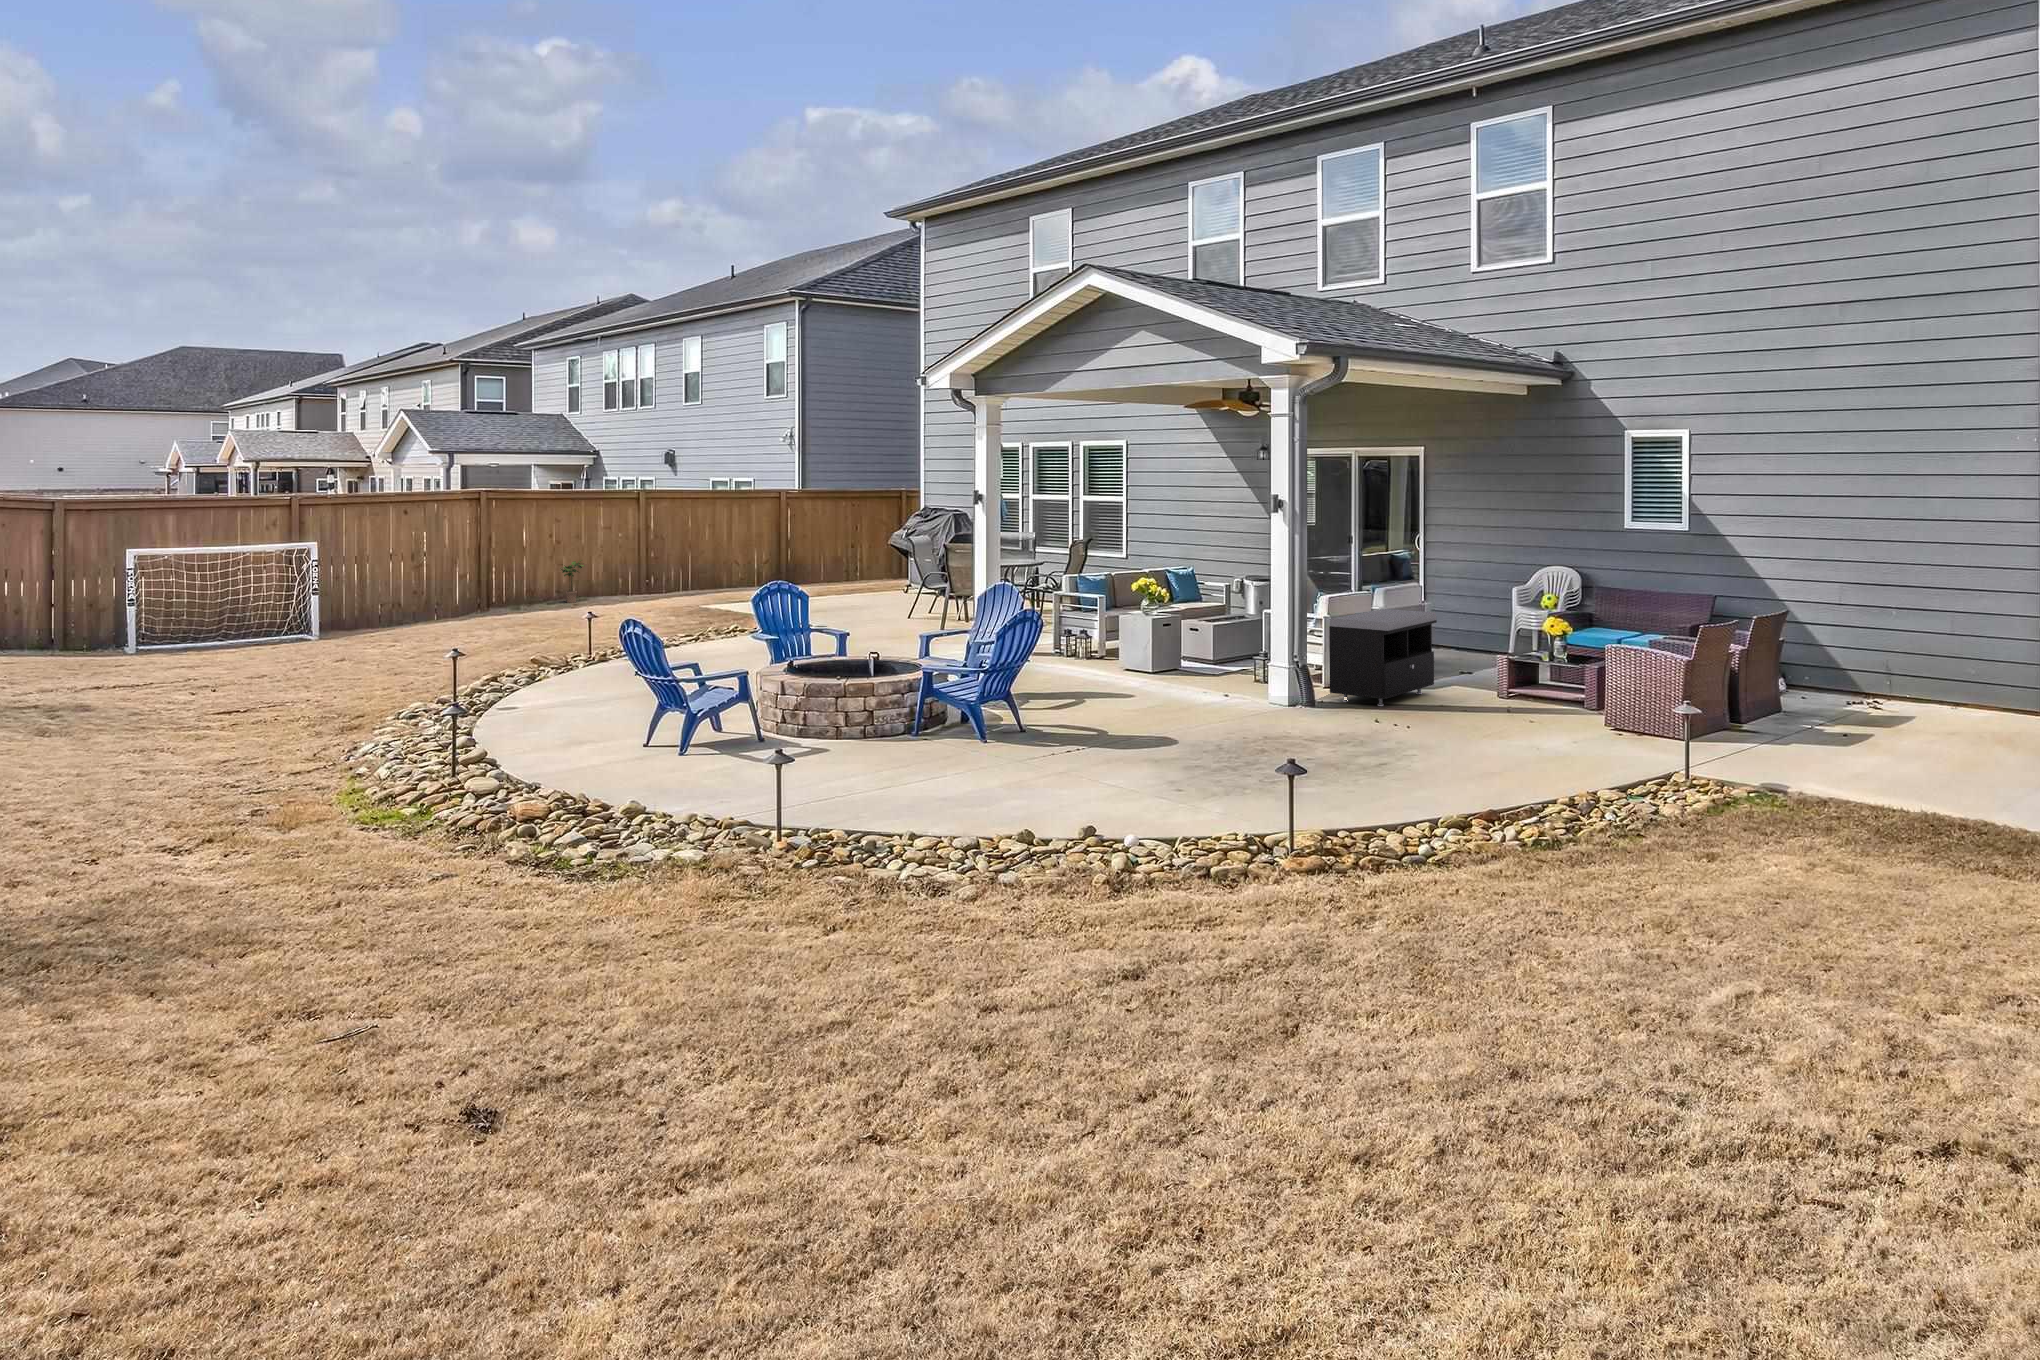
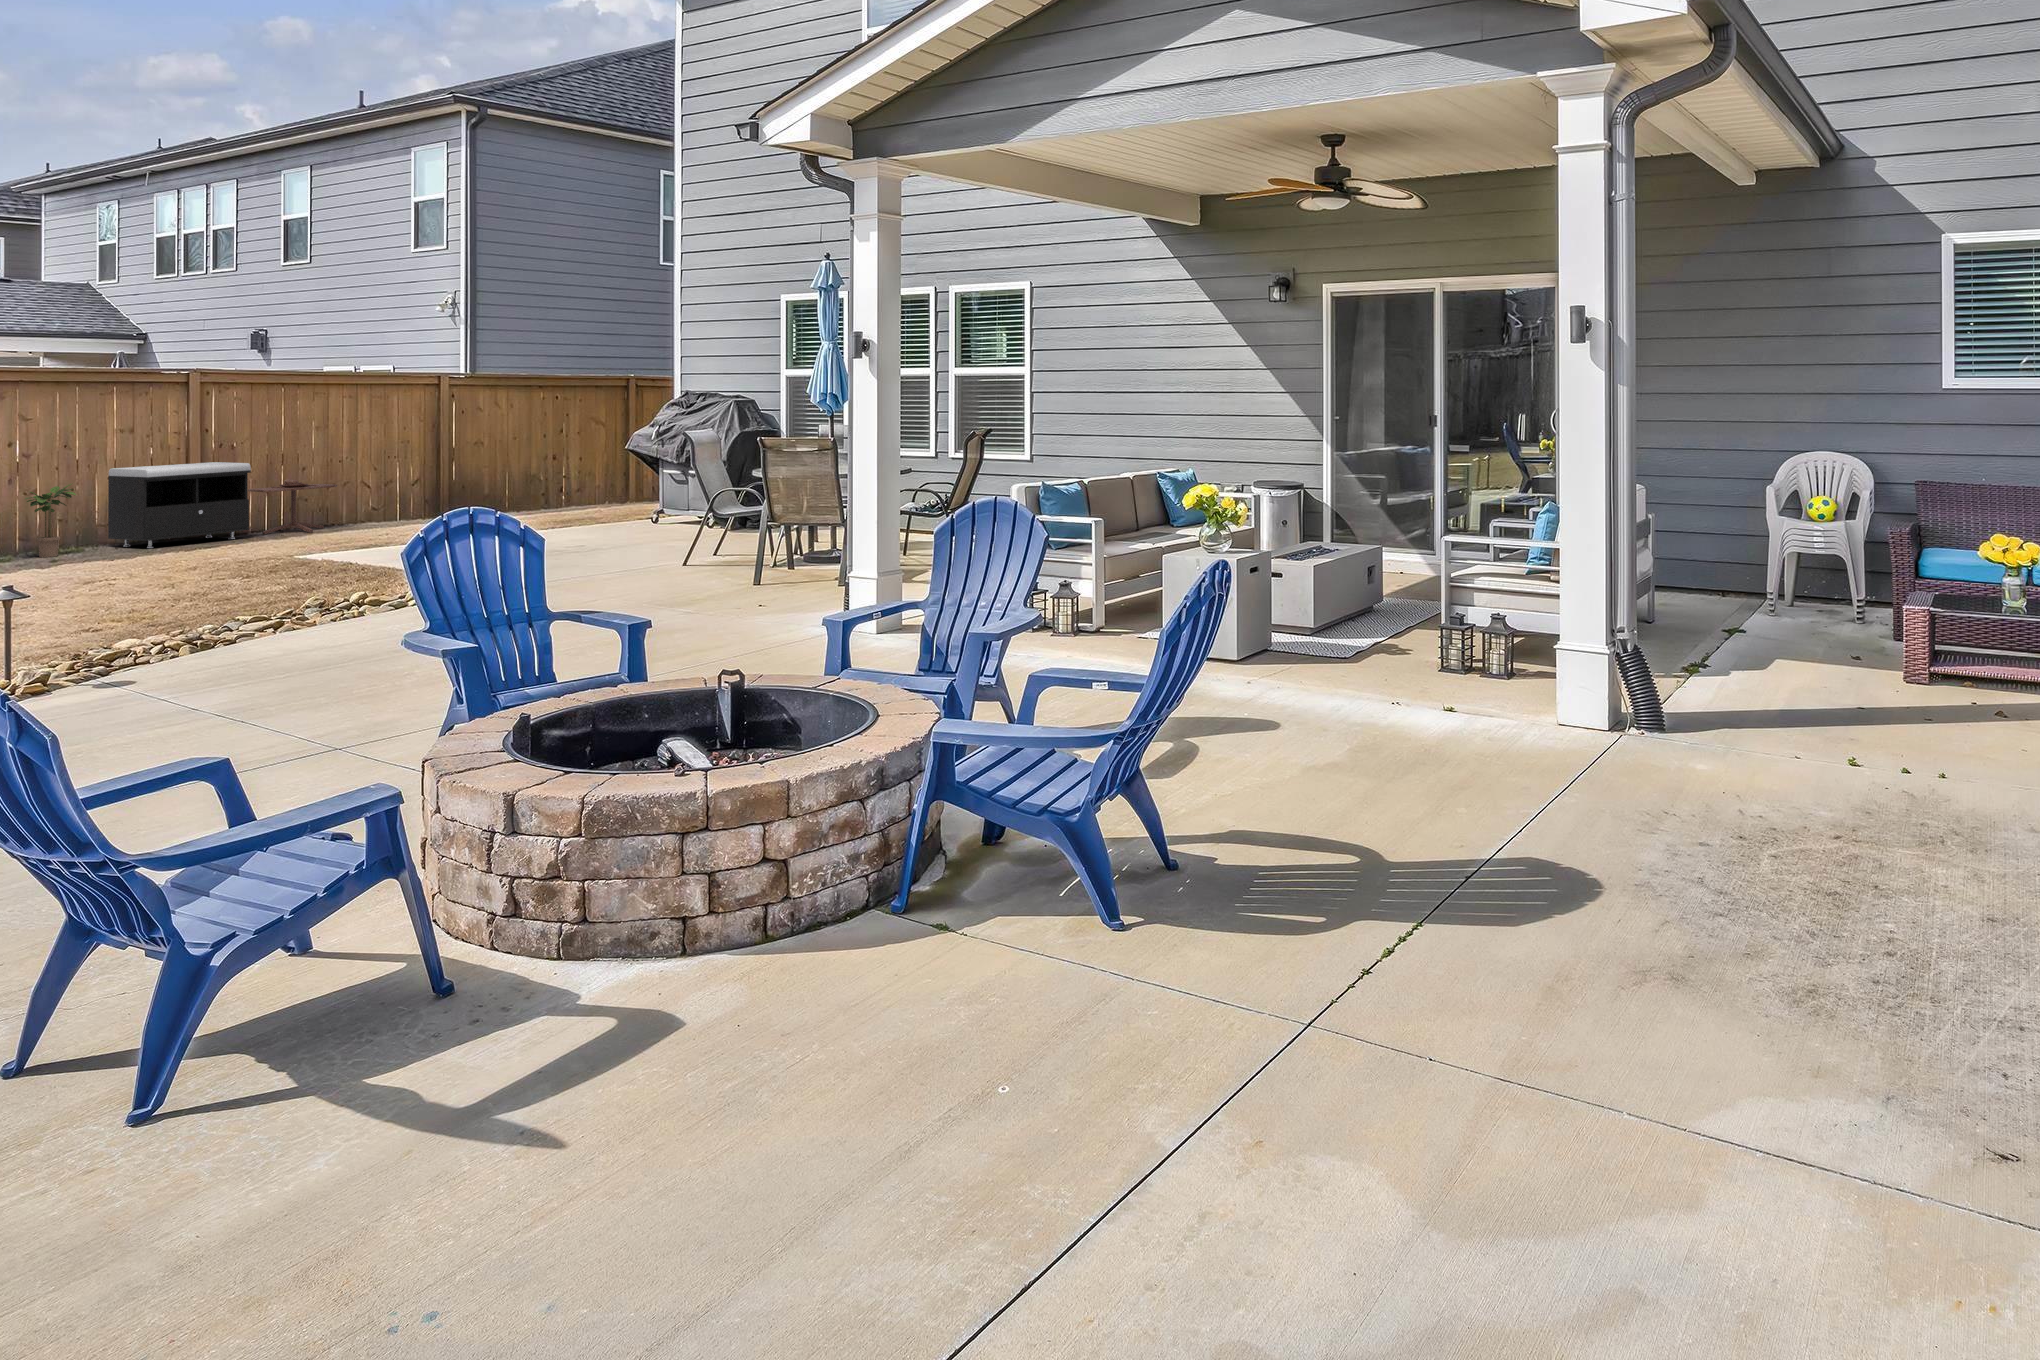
side table: none [672,559,722,593] -> present [248,479,337,534]
storage bench: present [1329,609,1437,706] -> present [108,462,251,548]

